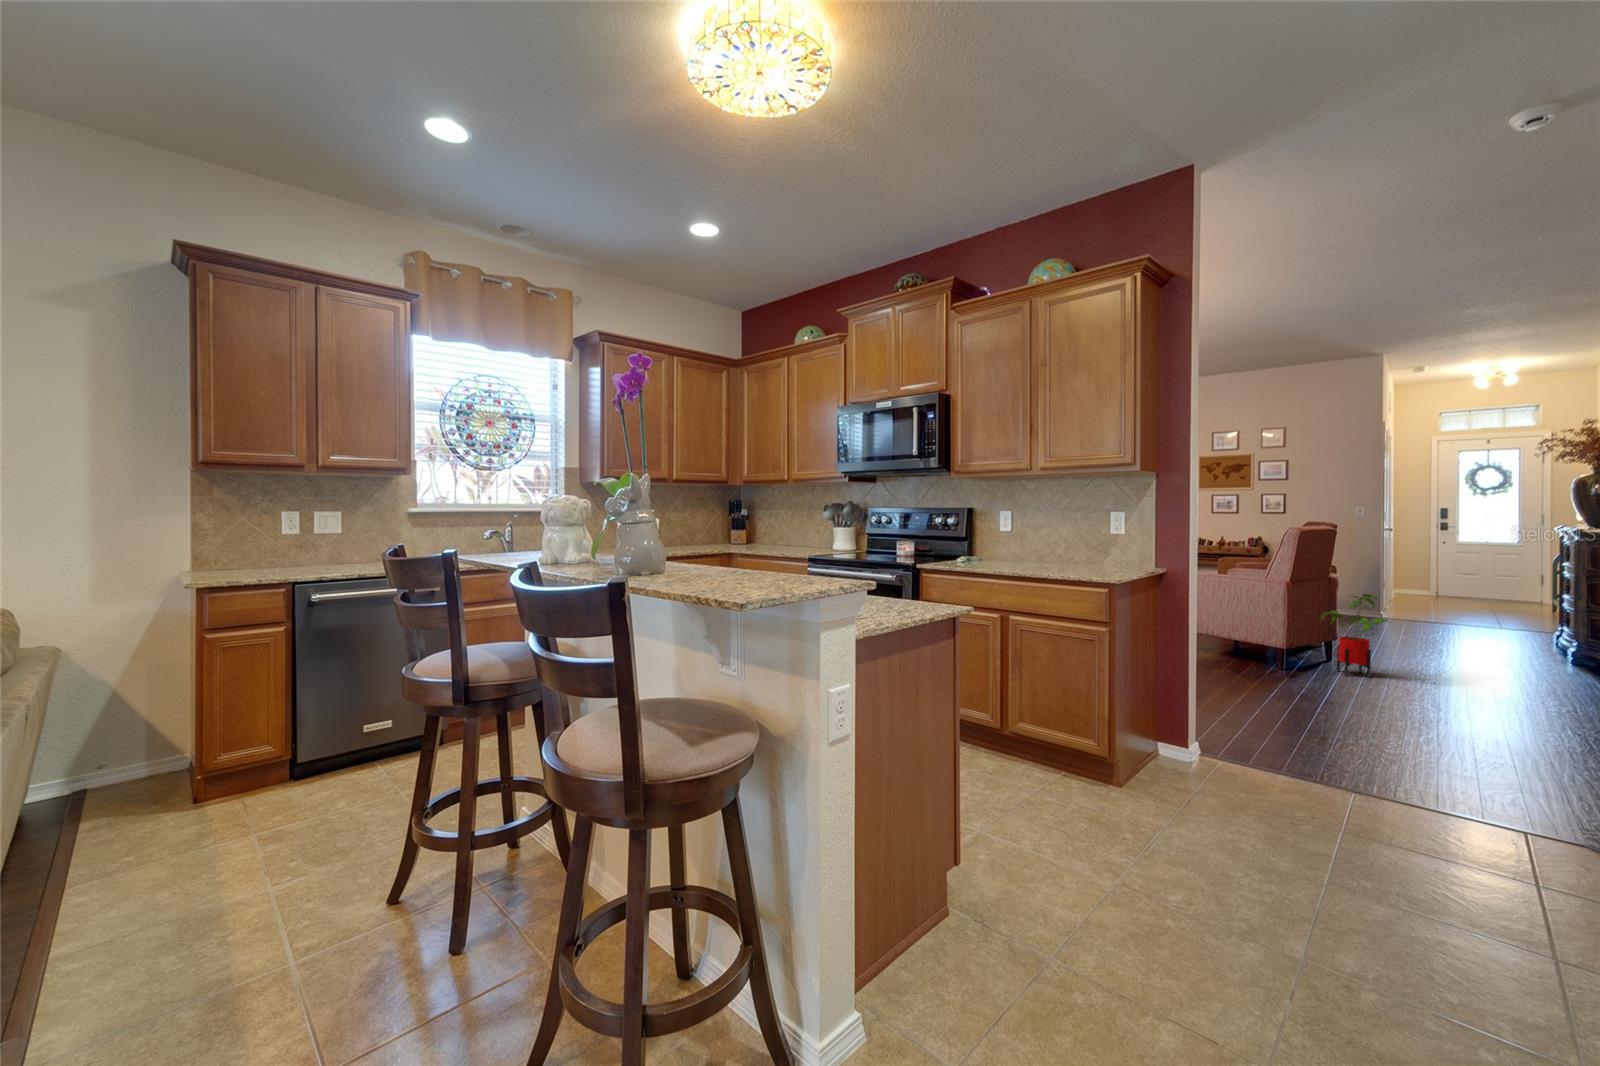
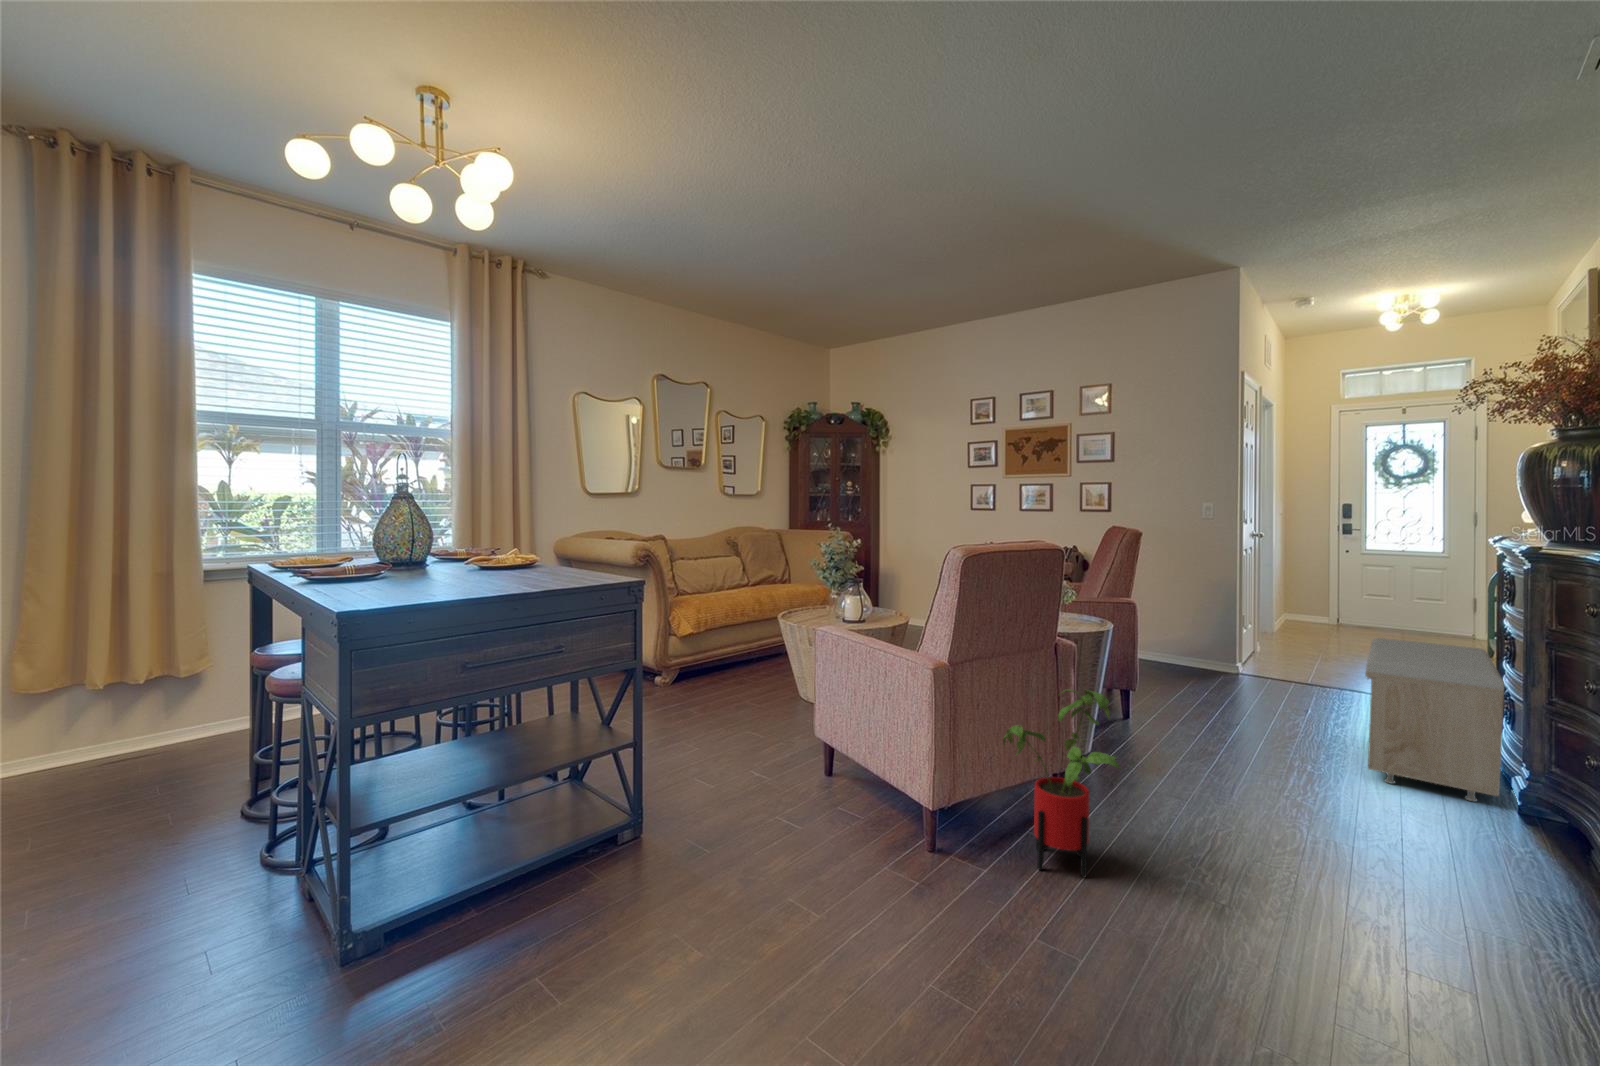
storage bench: none [1486,585,1566,662] -> present [1365,638,1504,802]

